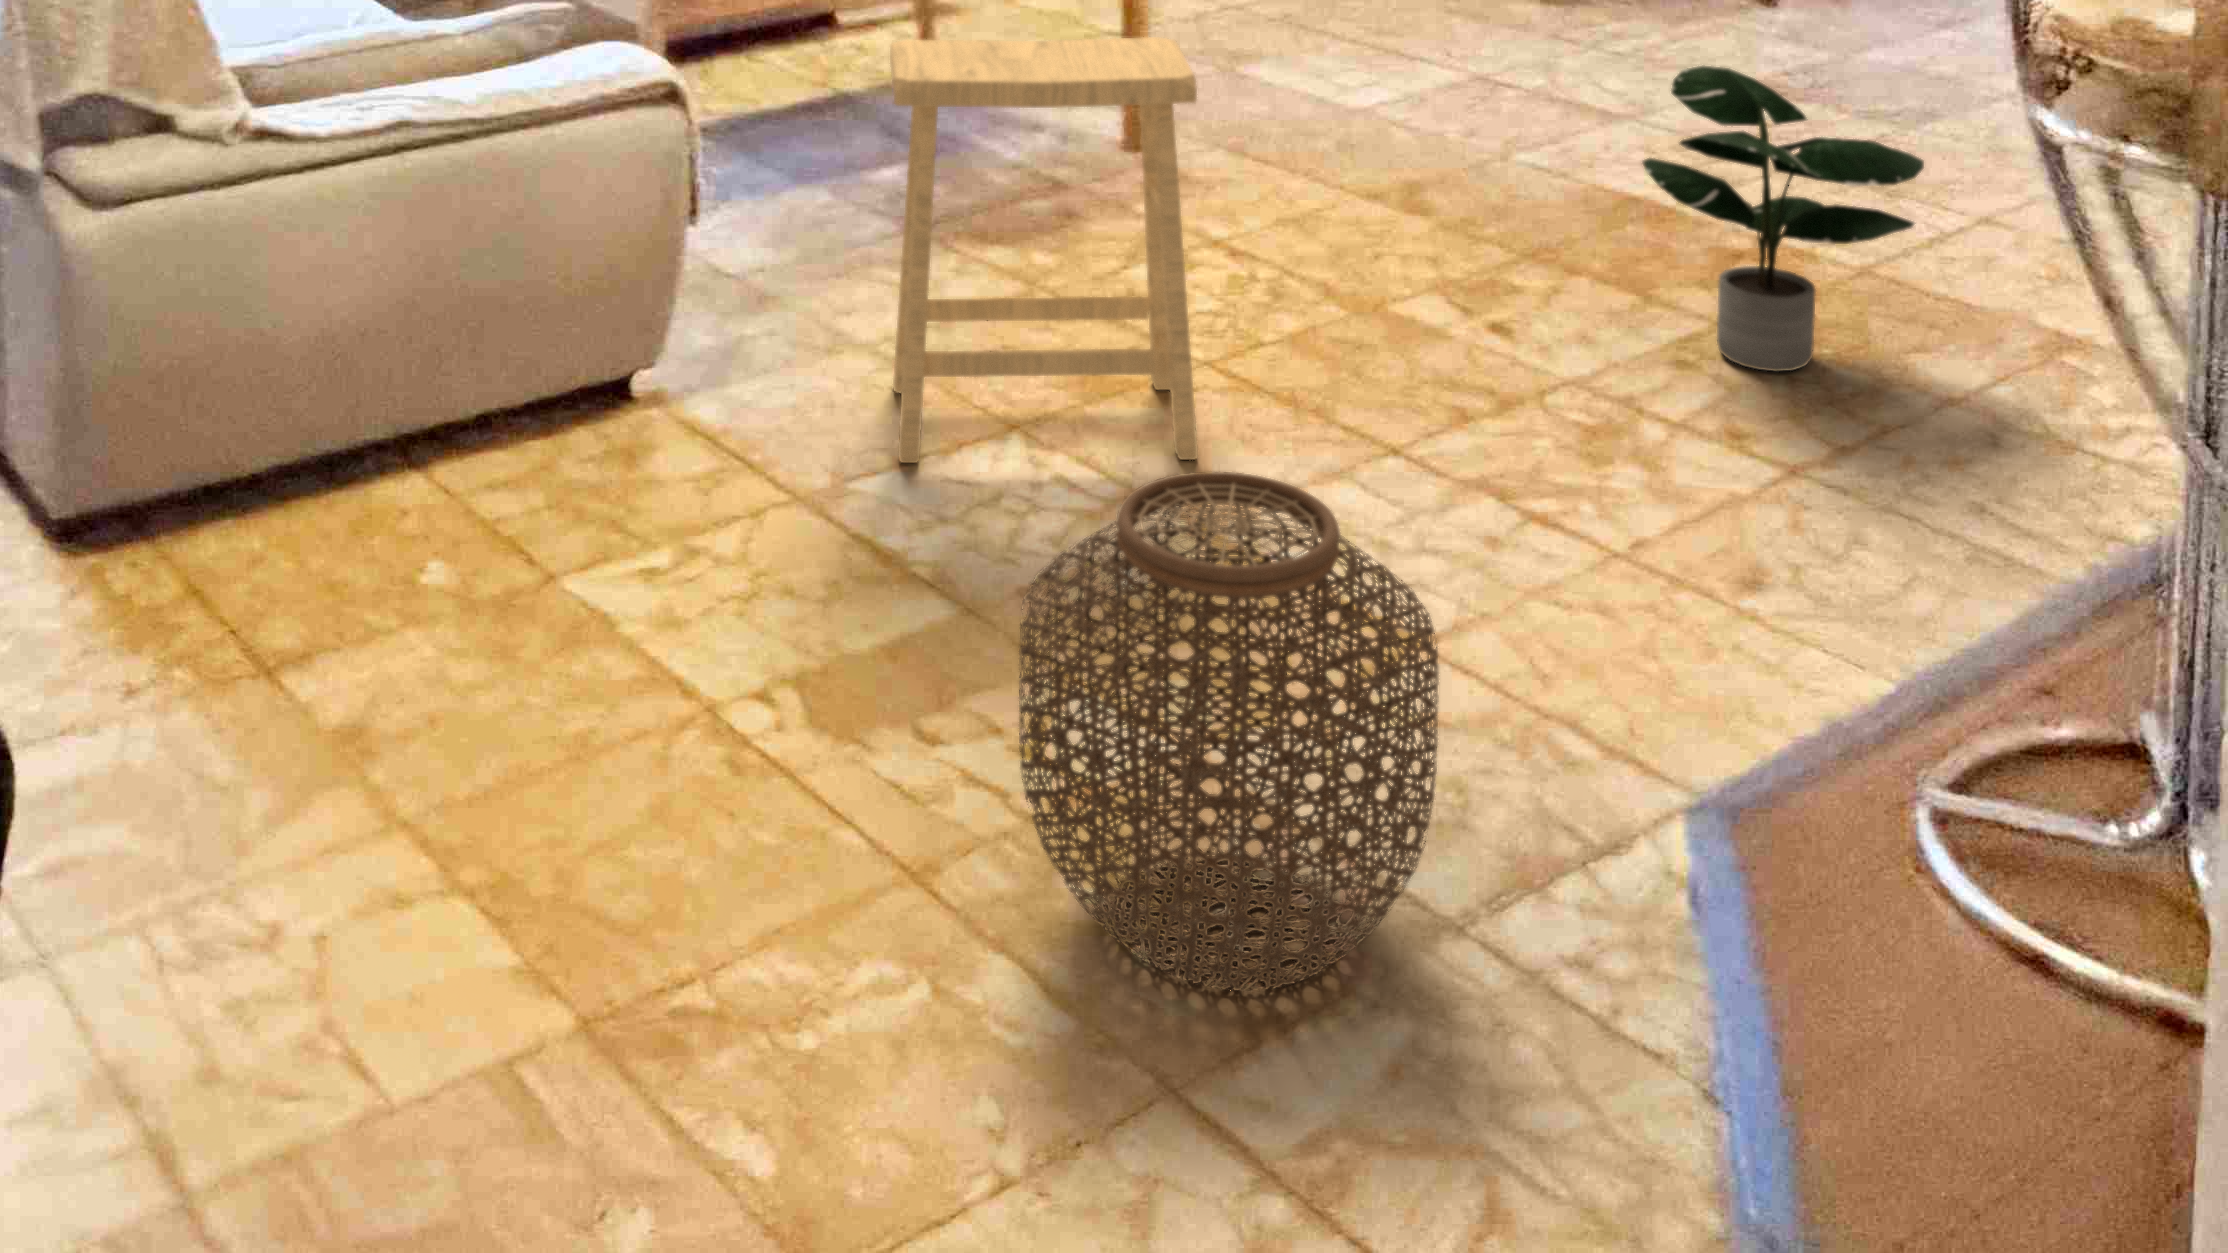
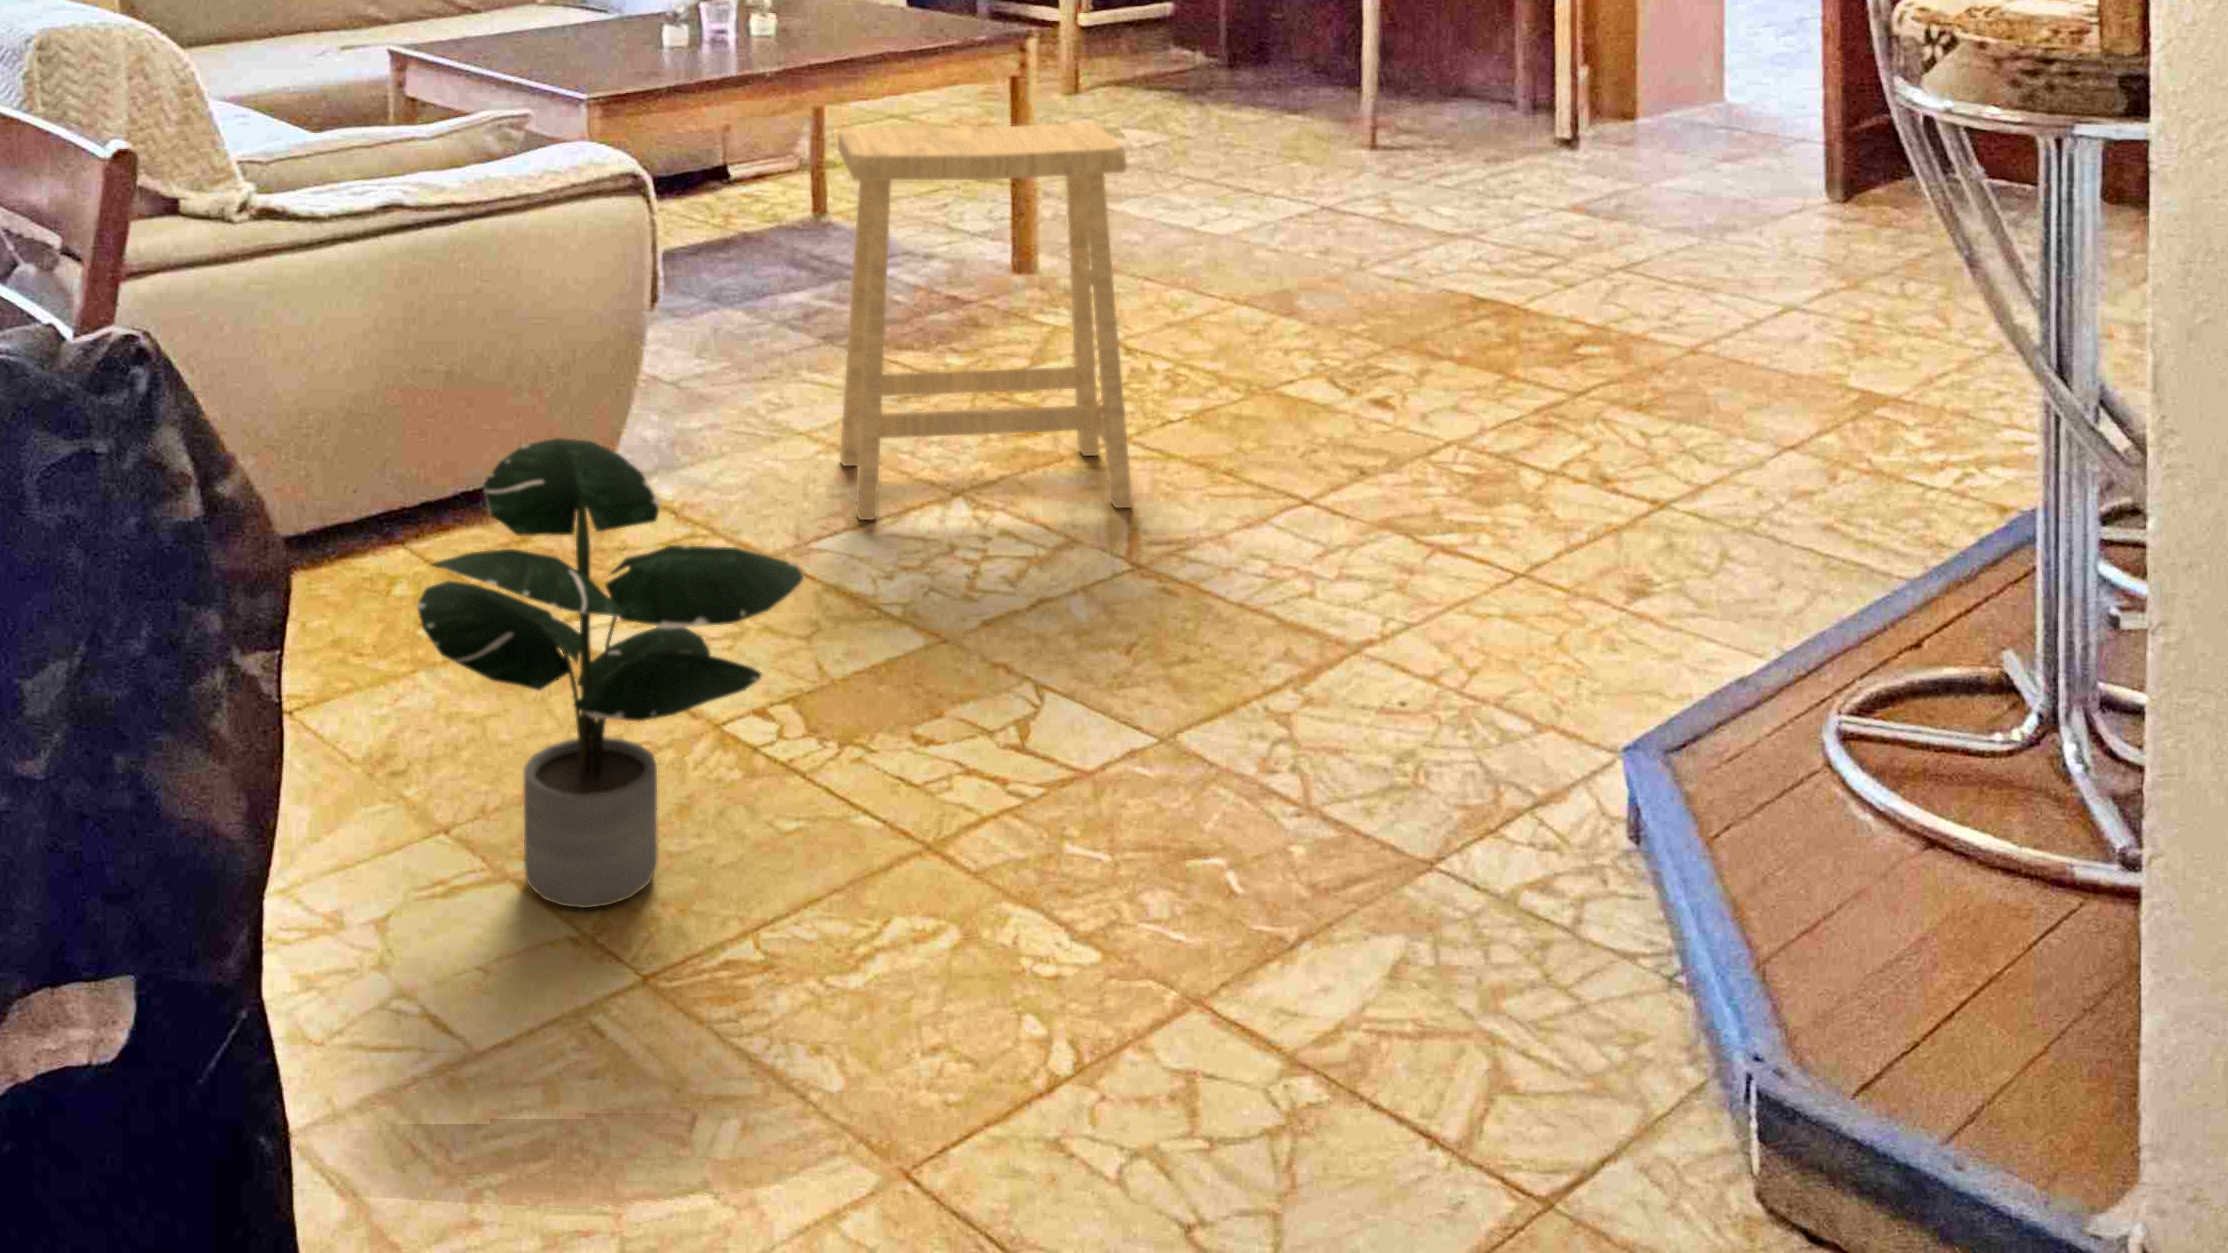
potted plant: present [1643,66,1924,372] -> present [417,438,804,908]
woven basket: present [1019,472,1438,991] -> none [1039,440,1420,907]

